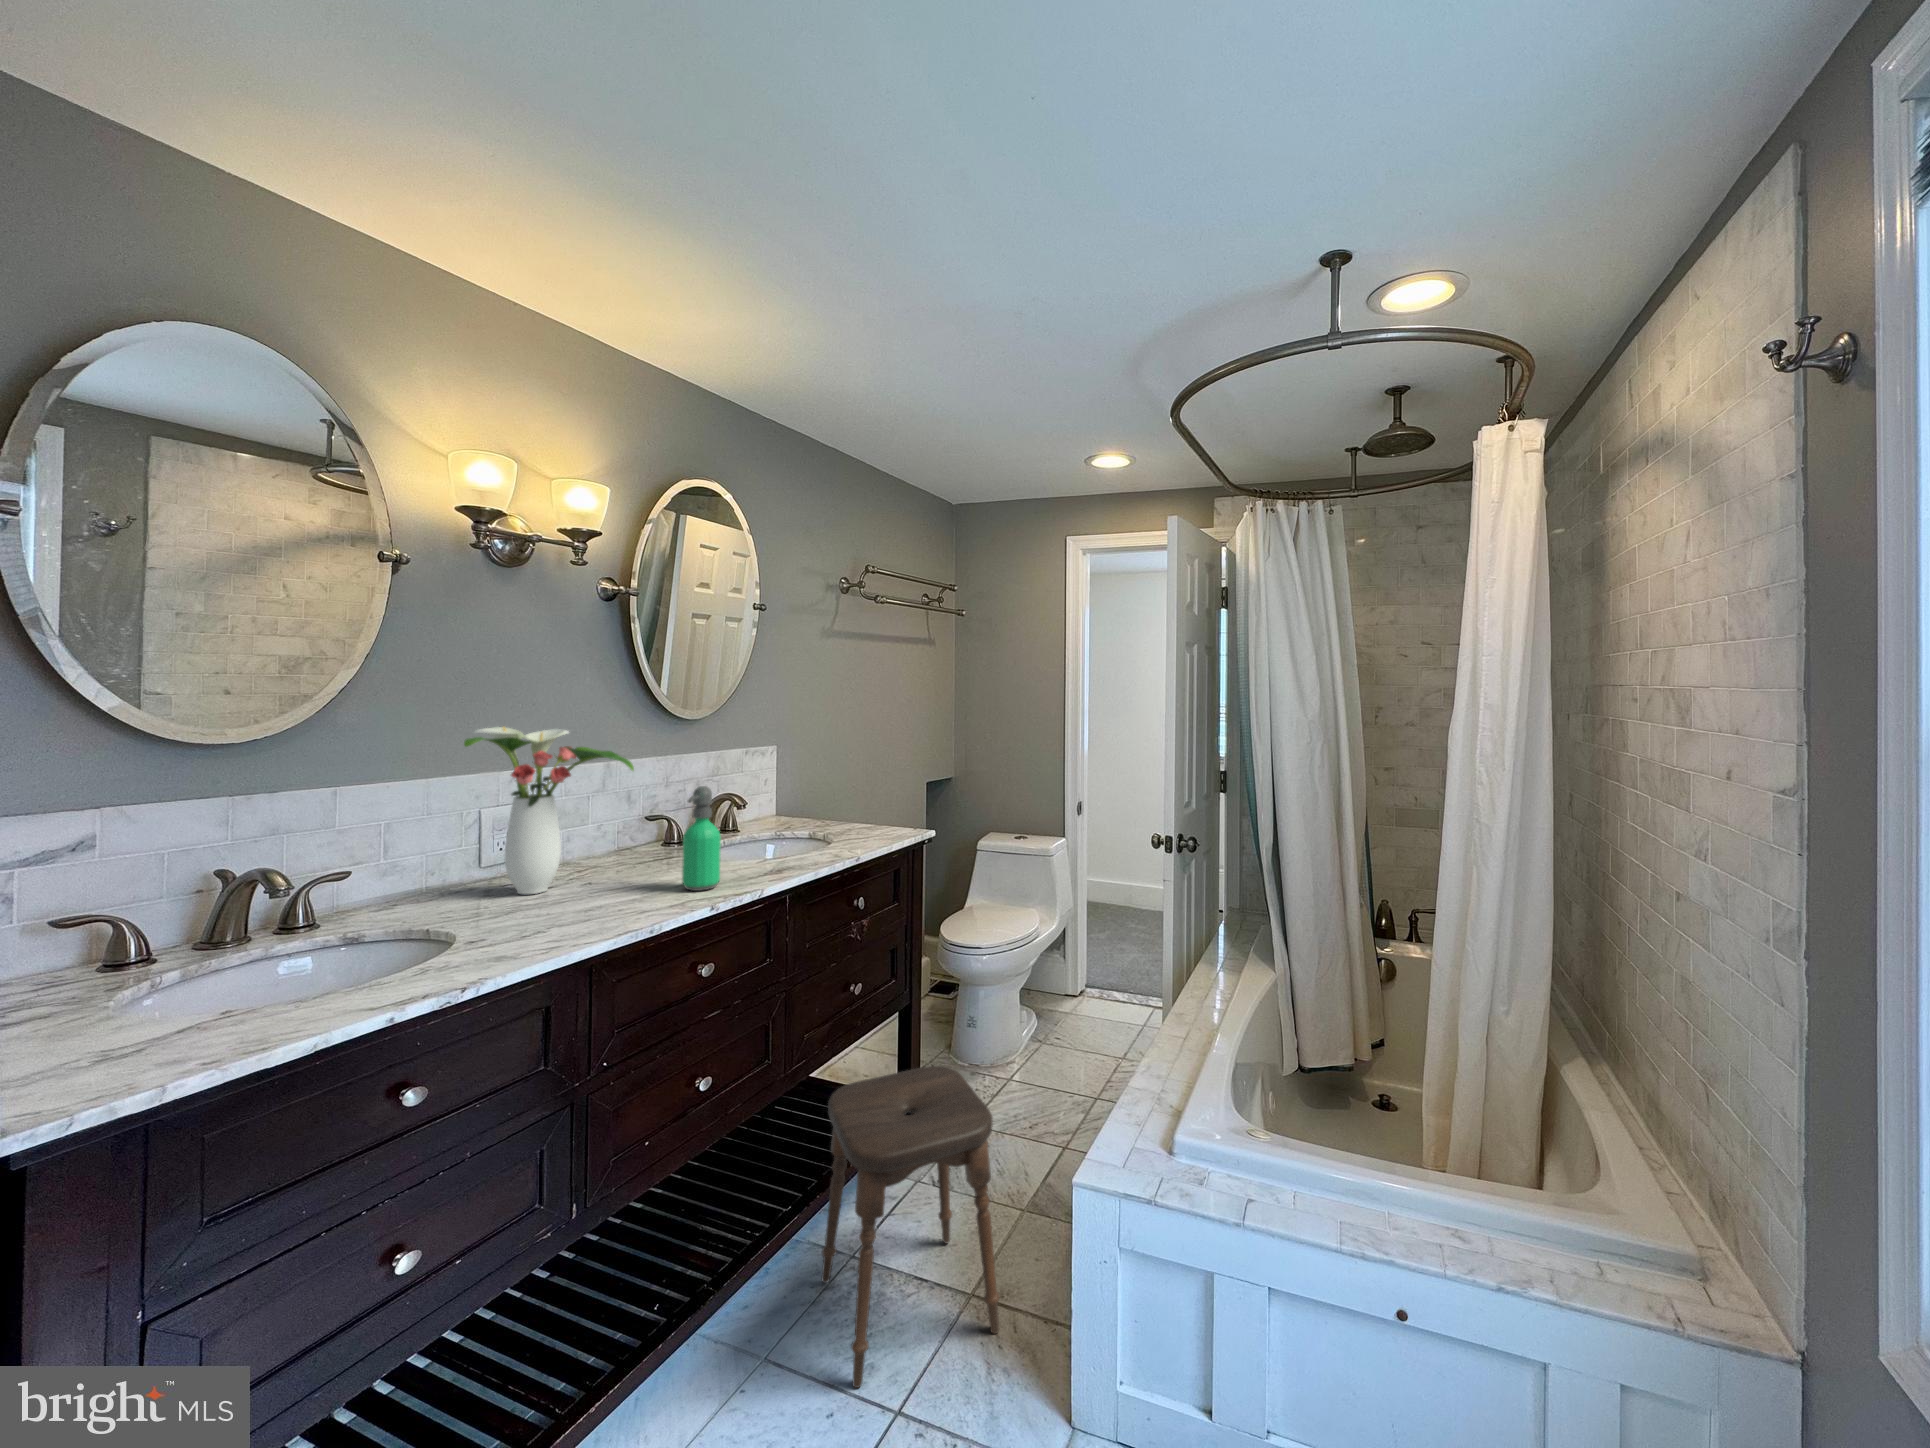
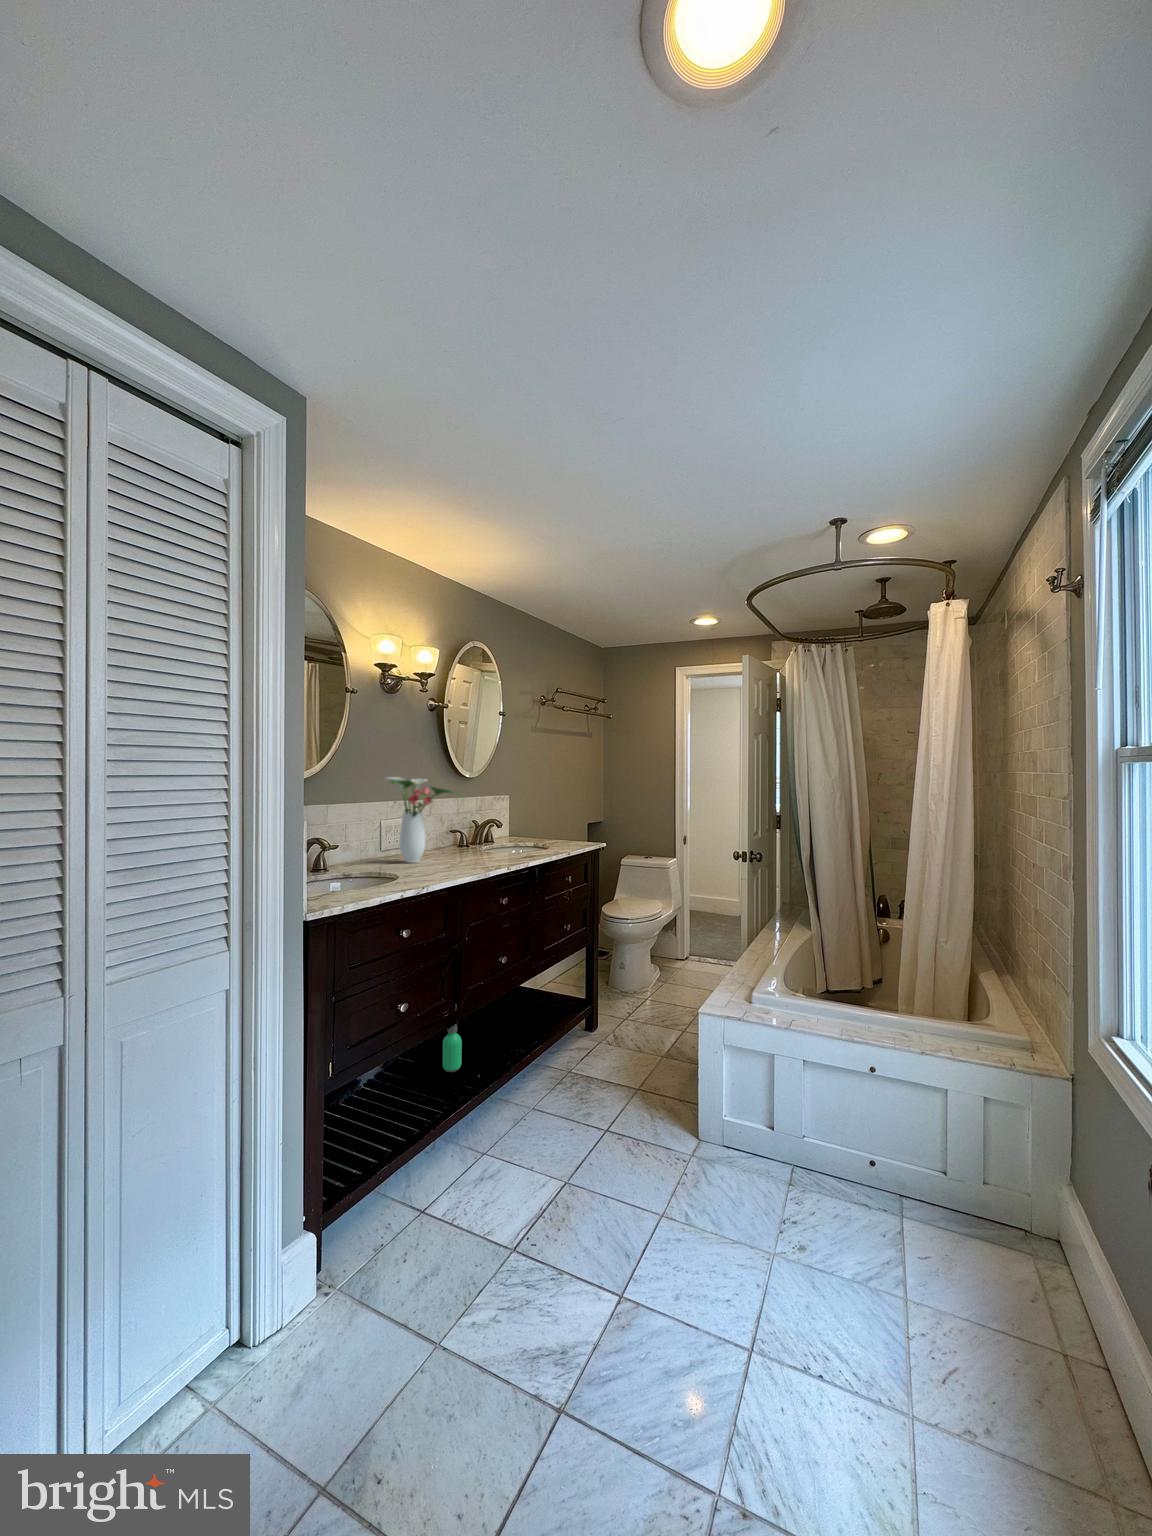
soap dispenser: present [682,786,721,891] -> present [443,1024,462,1072]
stool: present [822,1066,1000,1388] -> none [556,969,656,1120]

